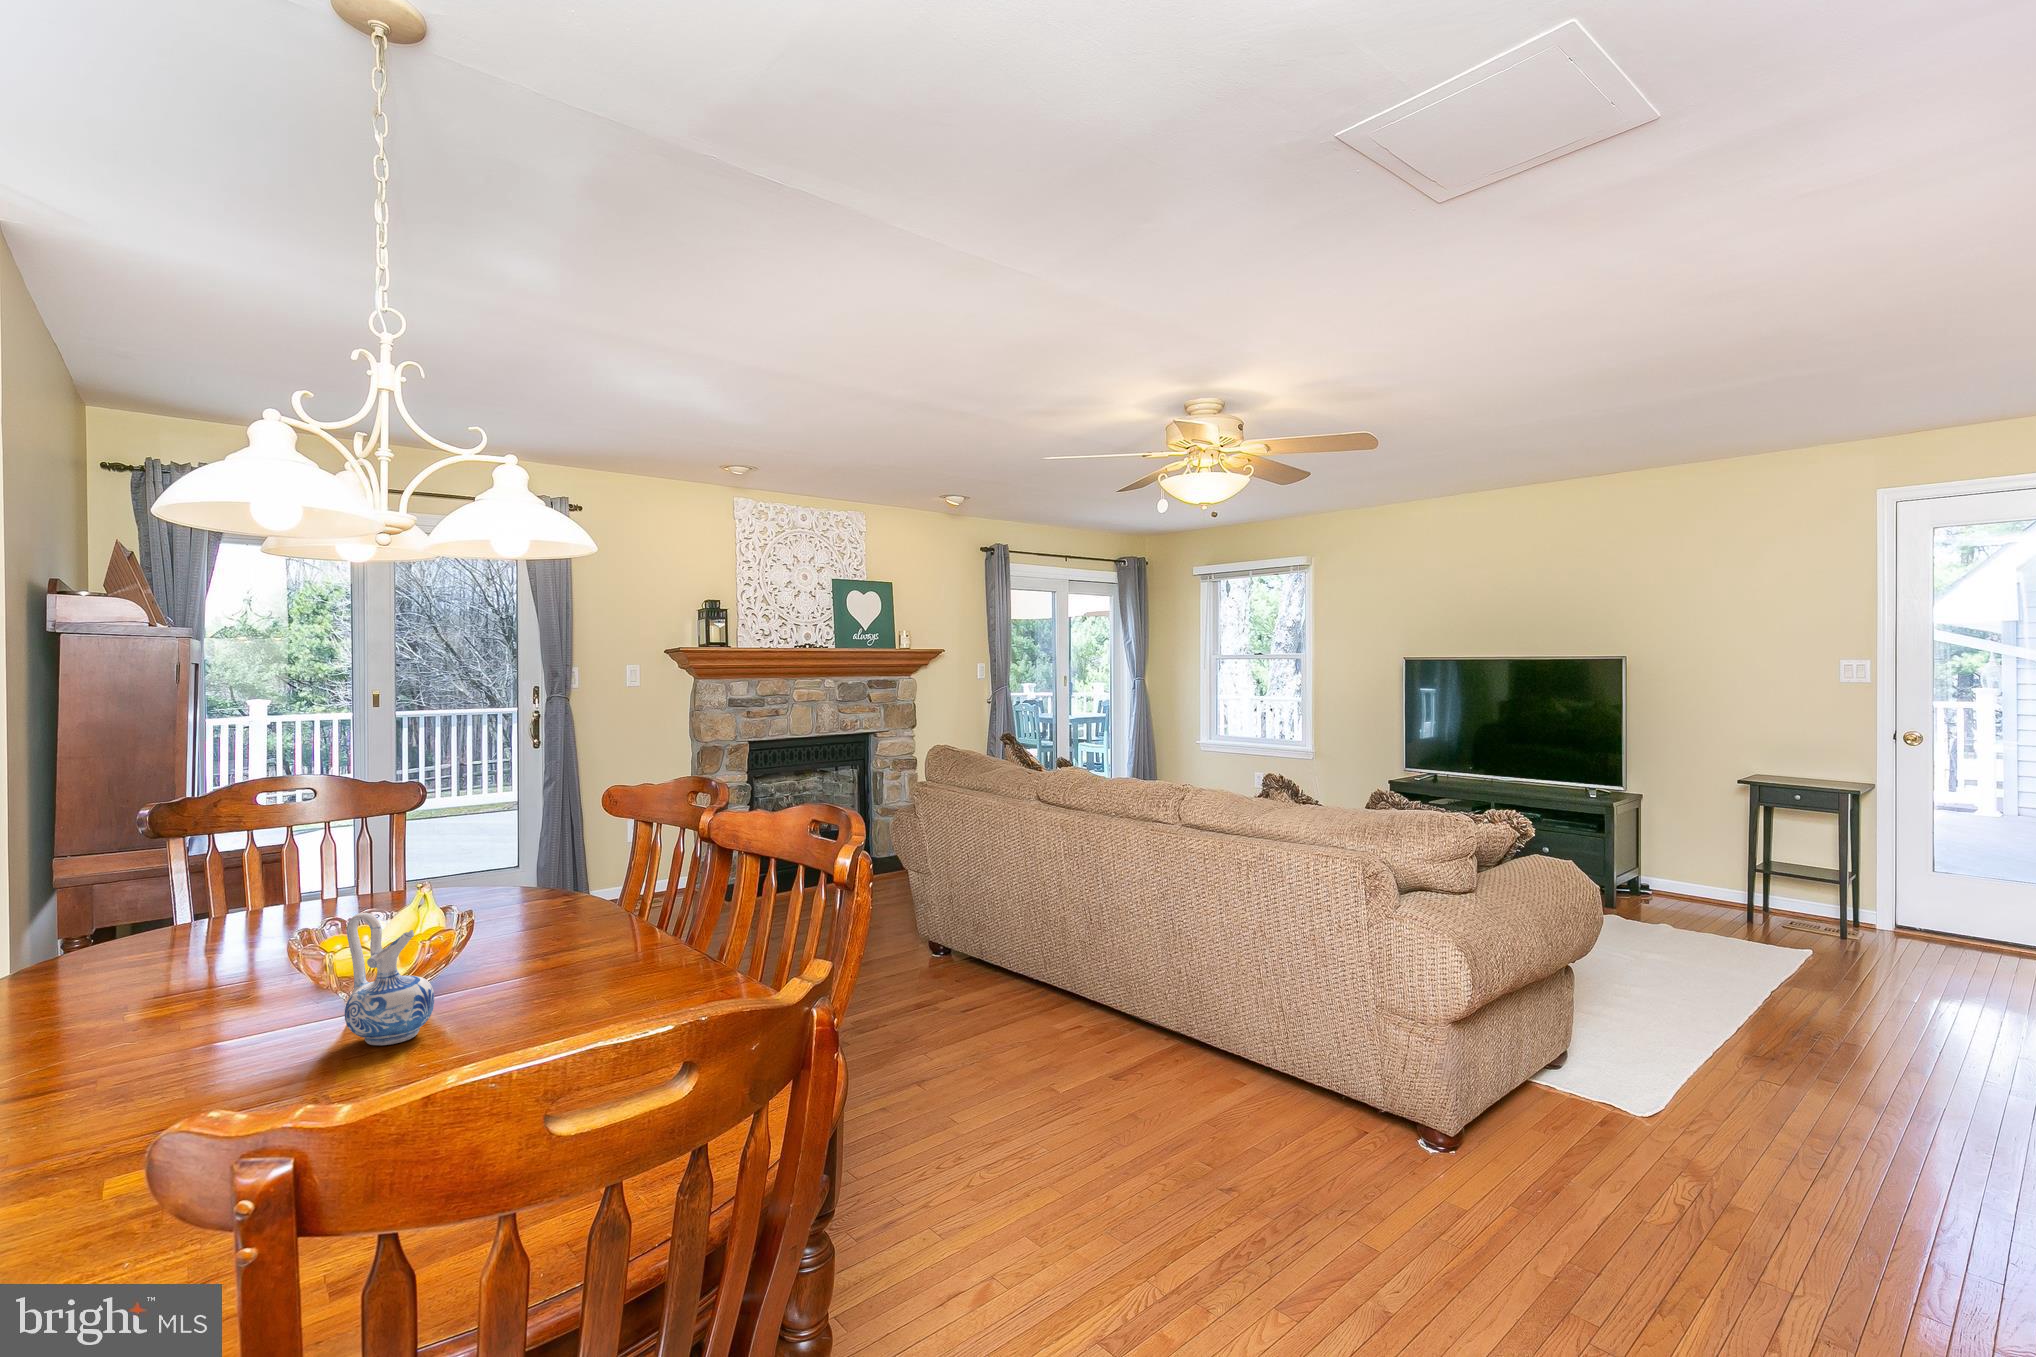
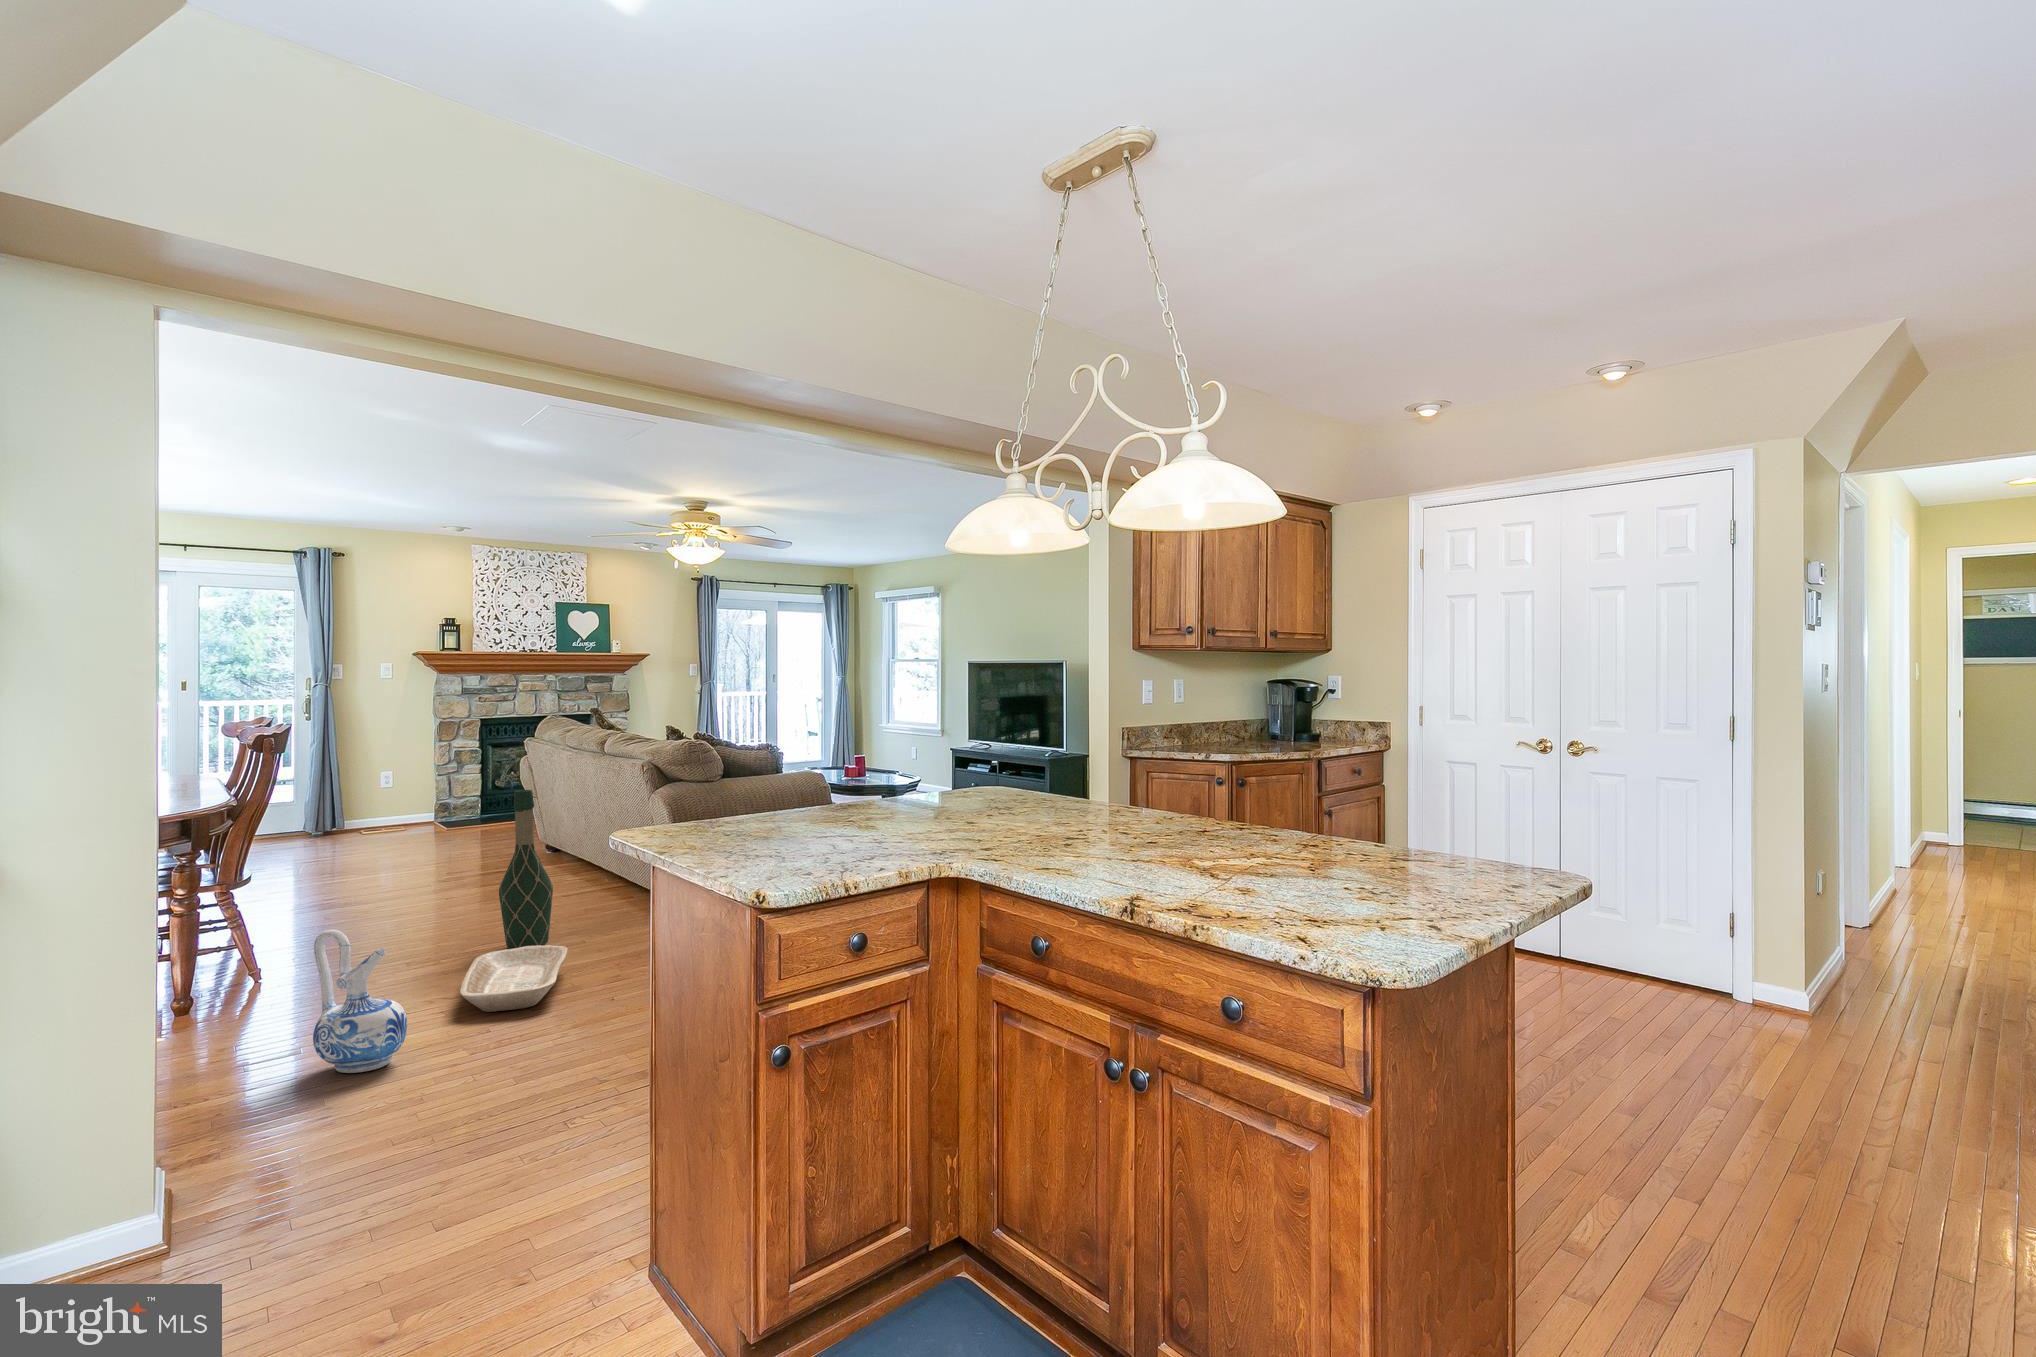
wine bottle: none [530,777,579,919] -> present [499,790,553,949]
tray: none [488,918,589,982] -> present [460,945,568,1012]

